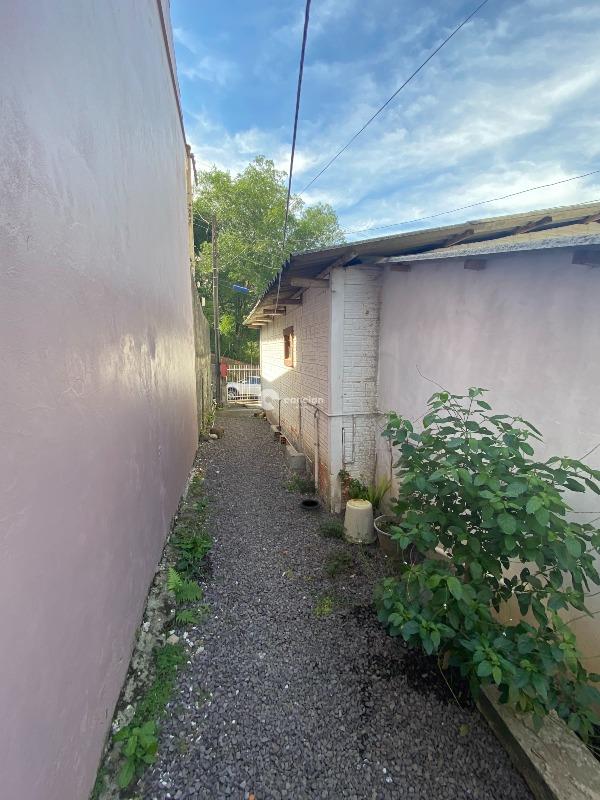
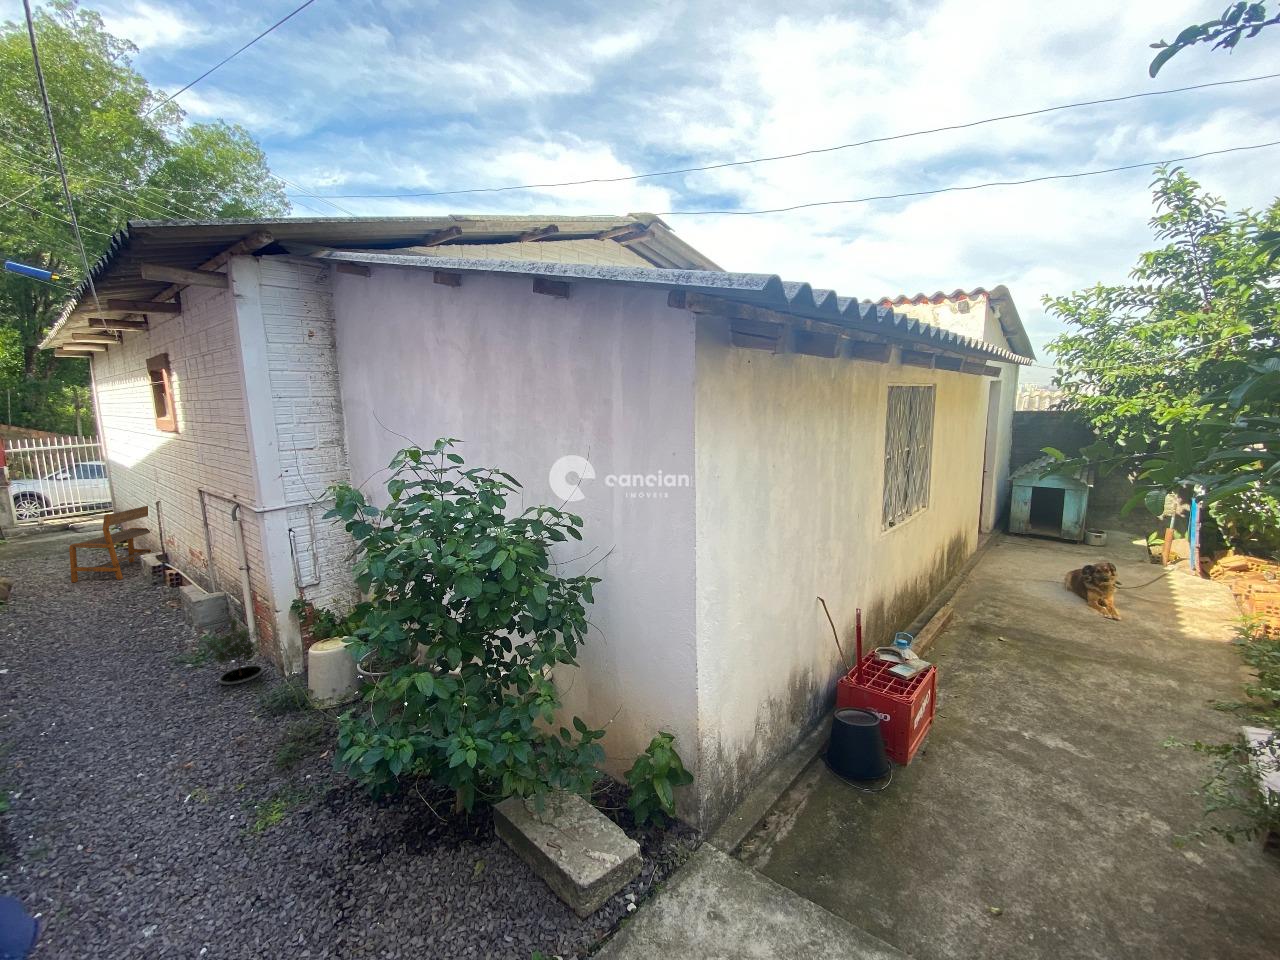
bench: none [245,400,280,435] -> present [69,506,151,582]

